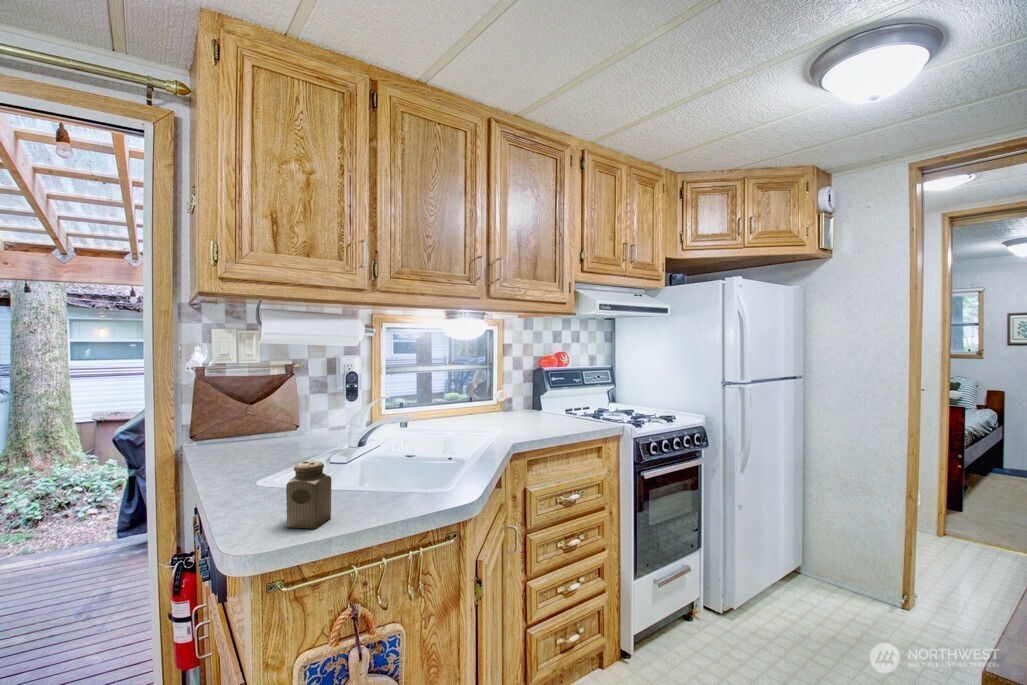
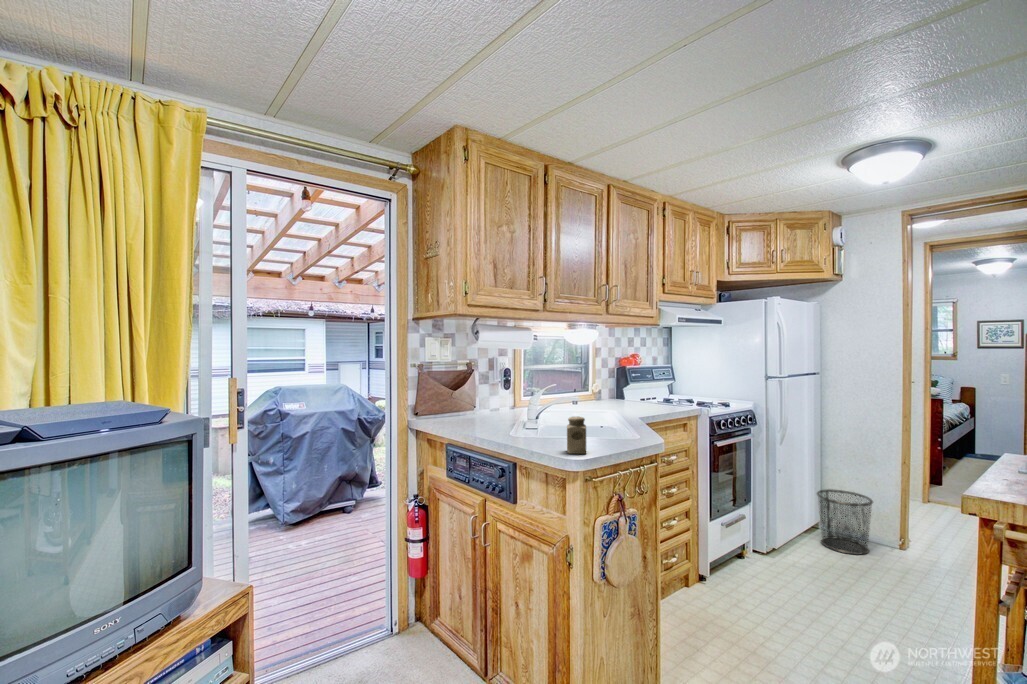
waste bin: none [792,528,865,619] -> present [817,489,873,555]

